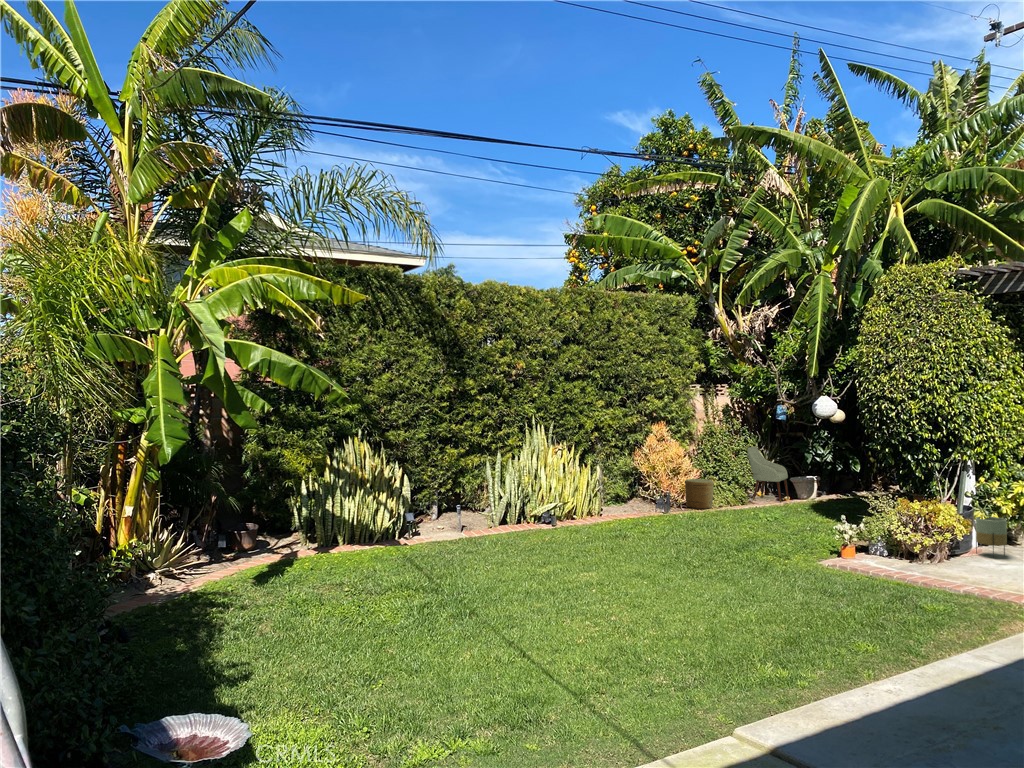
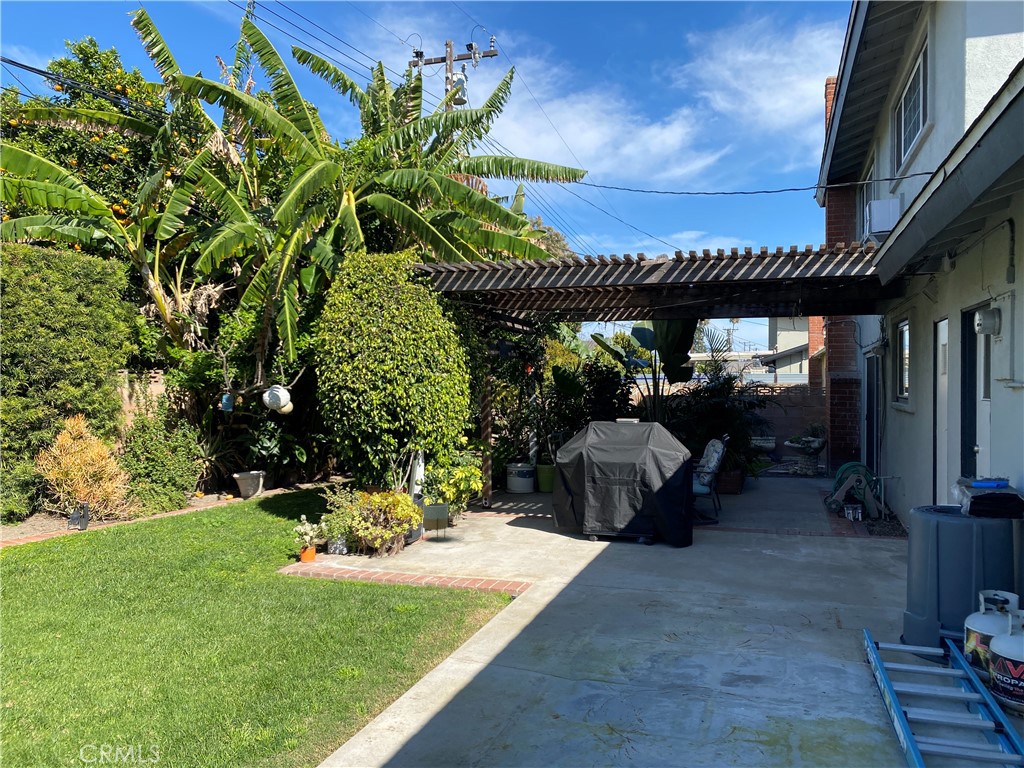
chair: present [747,447,789,502] -> none [188,442,234,504]
woven basket: present [685,479,714,509] -> none [110,484,148,521]

